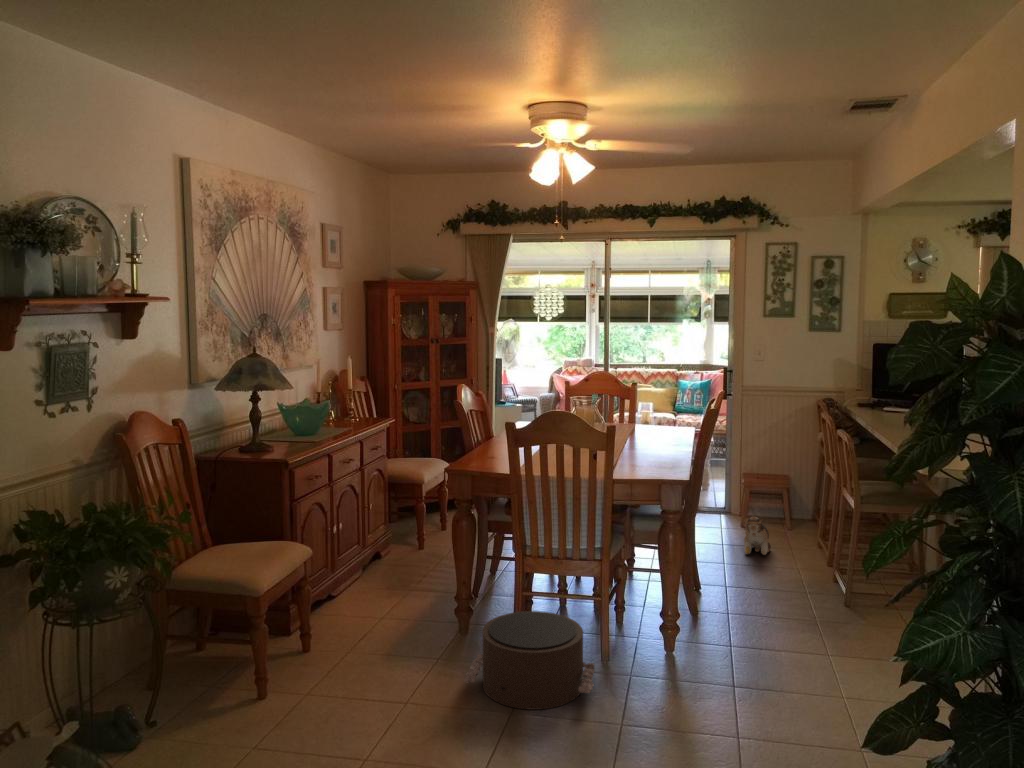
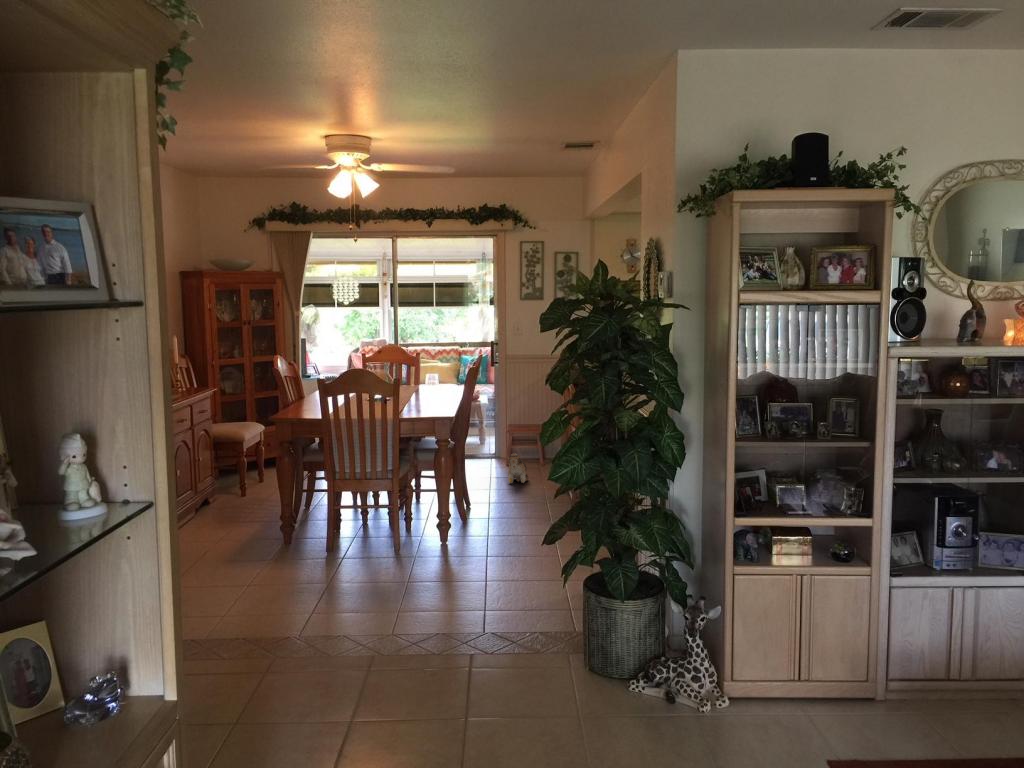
pouf: present [465,611,594,710] -> none [292,520,391,584]

